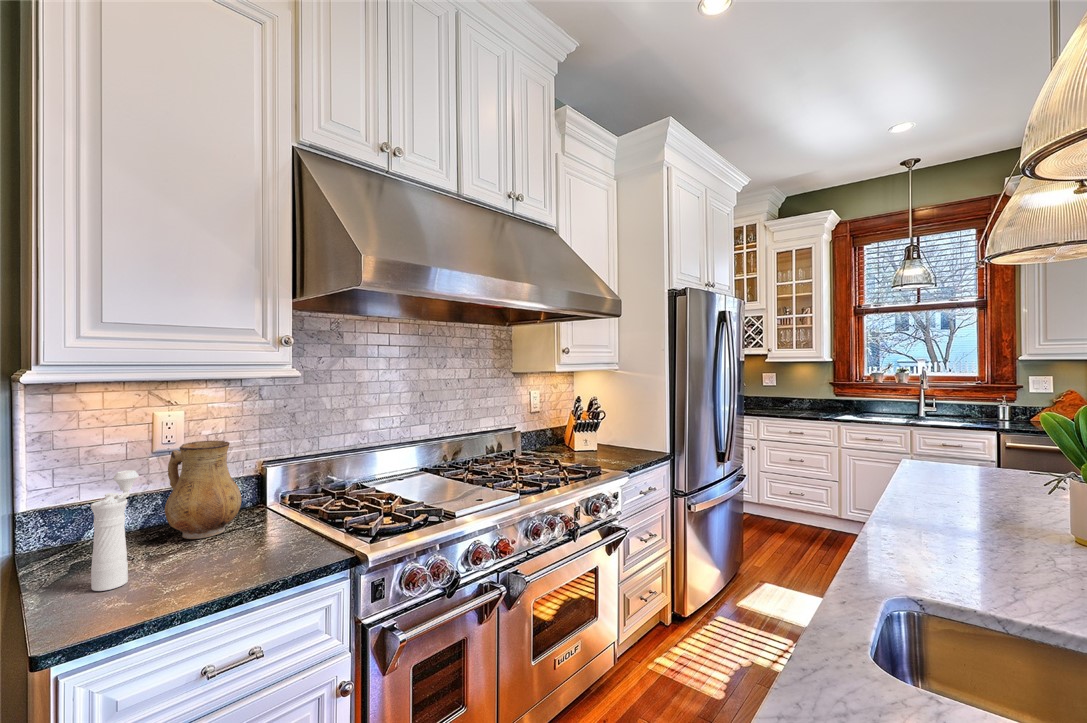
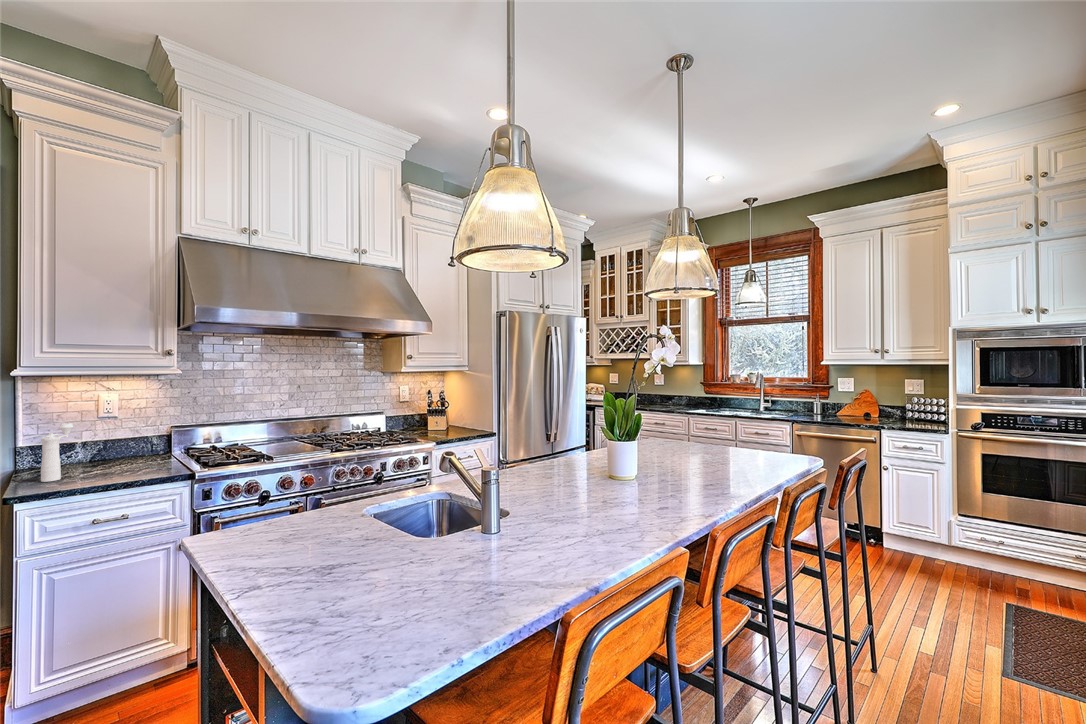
ceramic pitcher: present [165,440,242,539] -> none [97,411,146,466]

